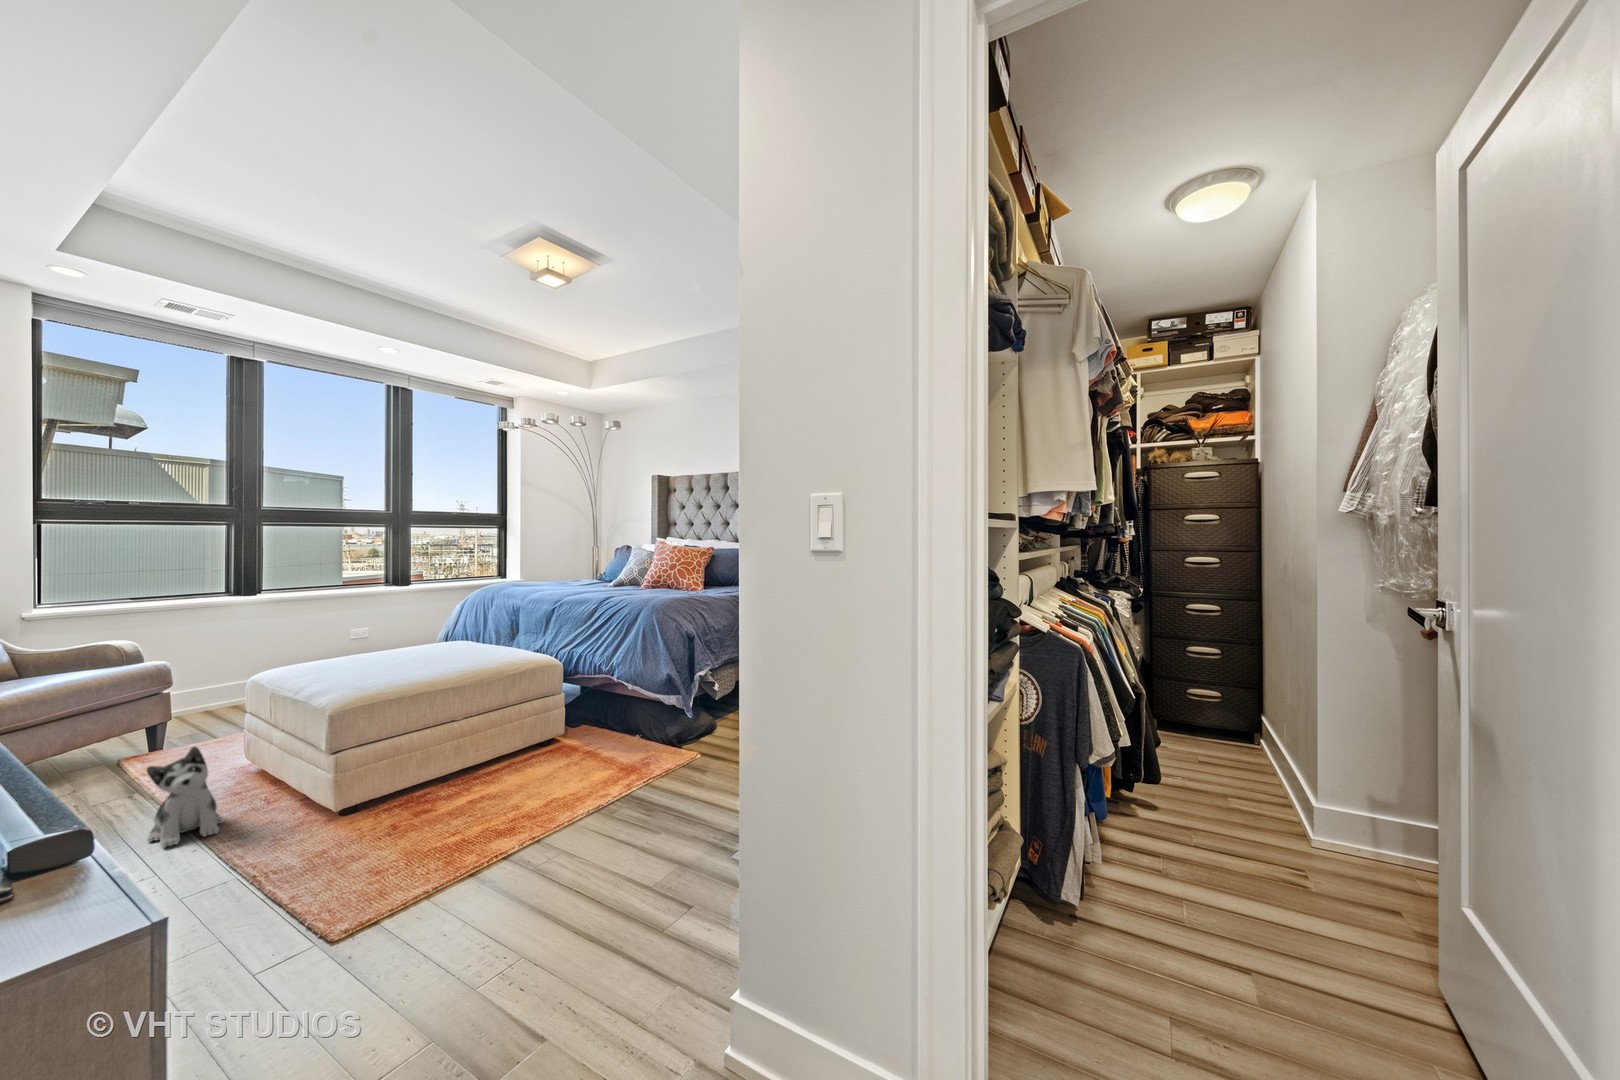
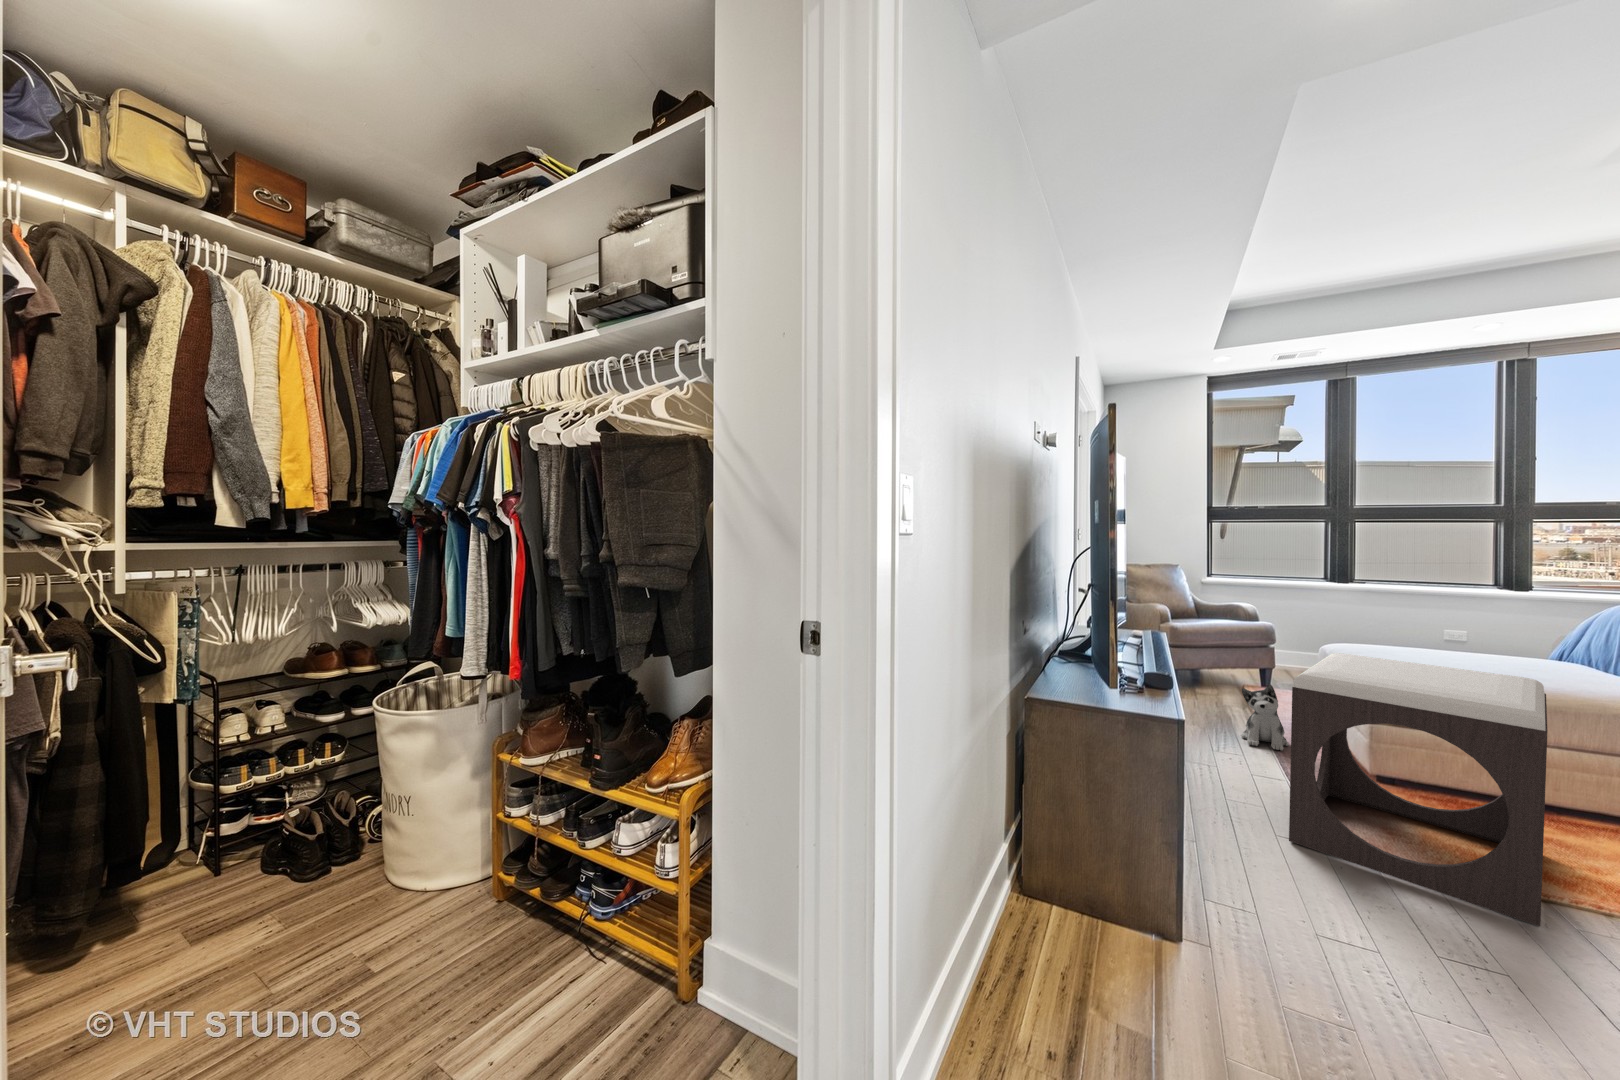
footstool: none [273,661,517,964] -> present [1289,653,1548,926]

